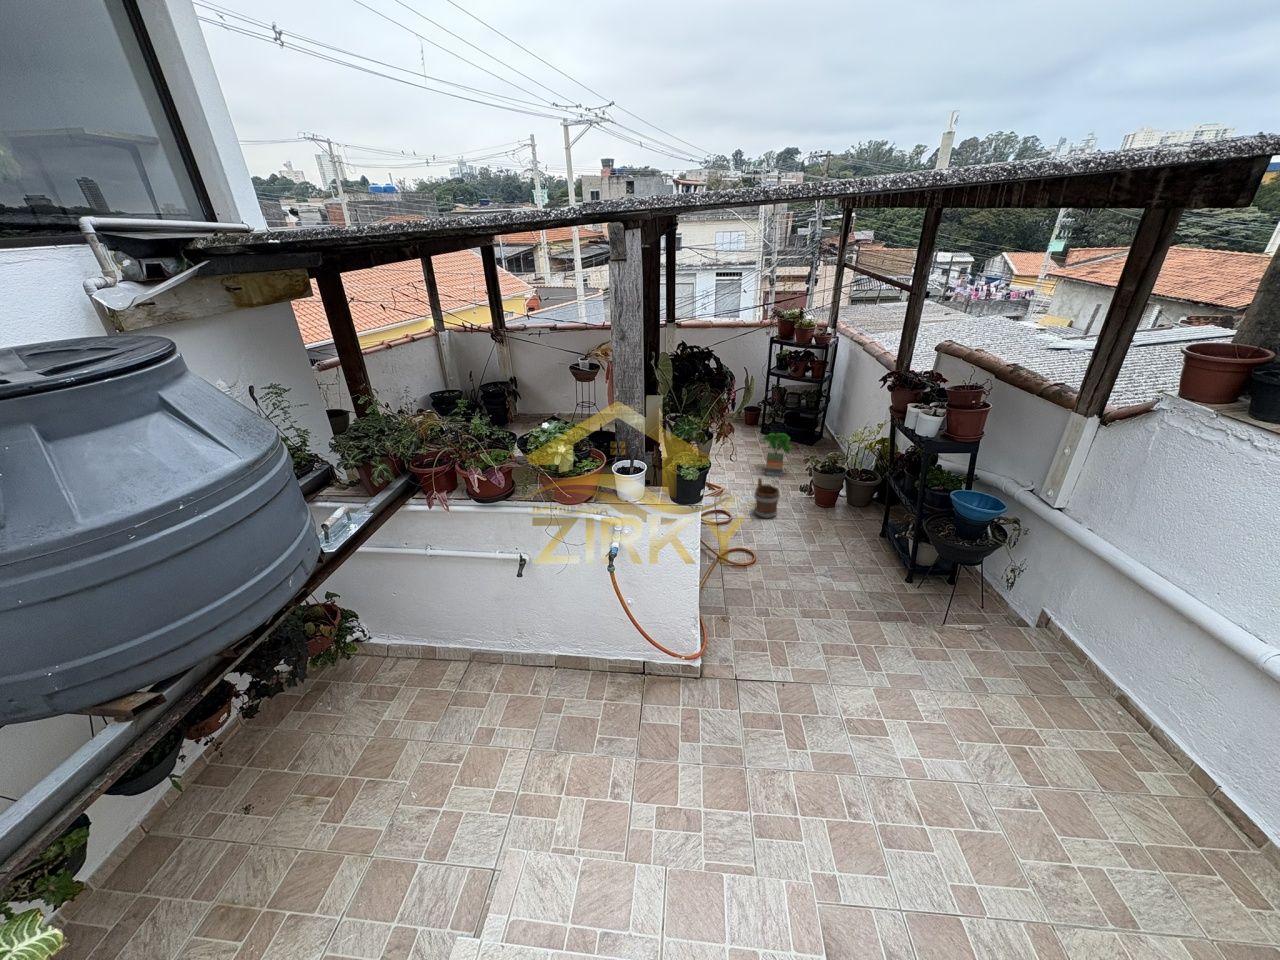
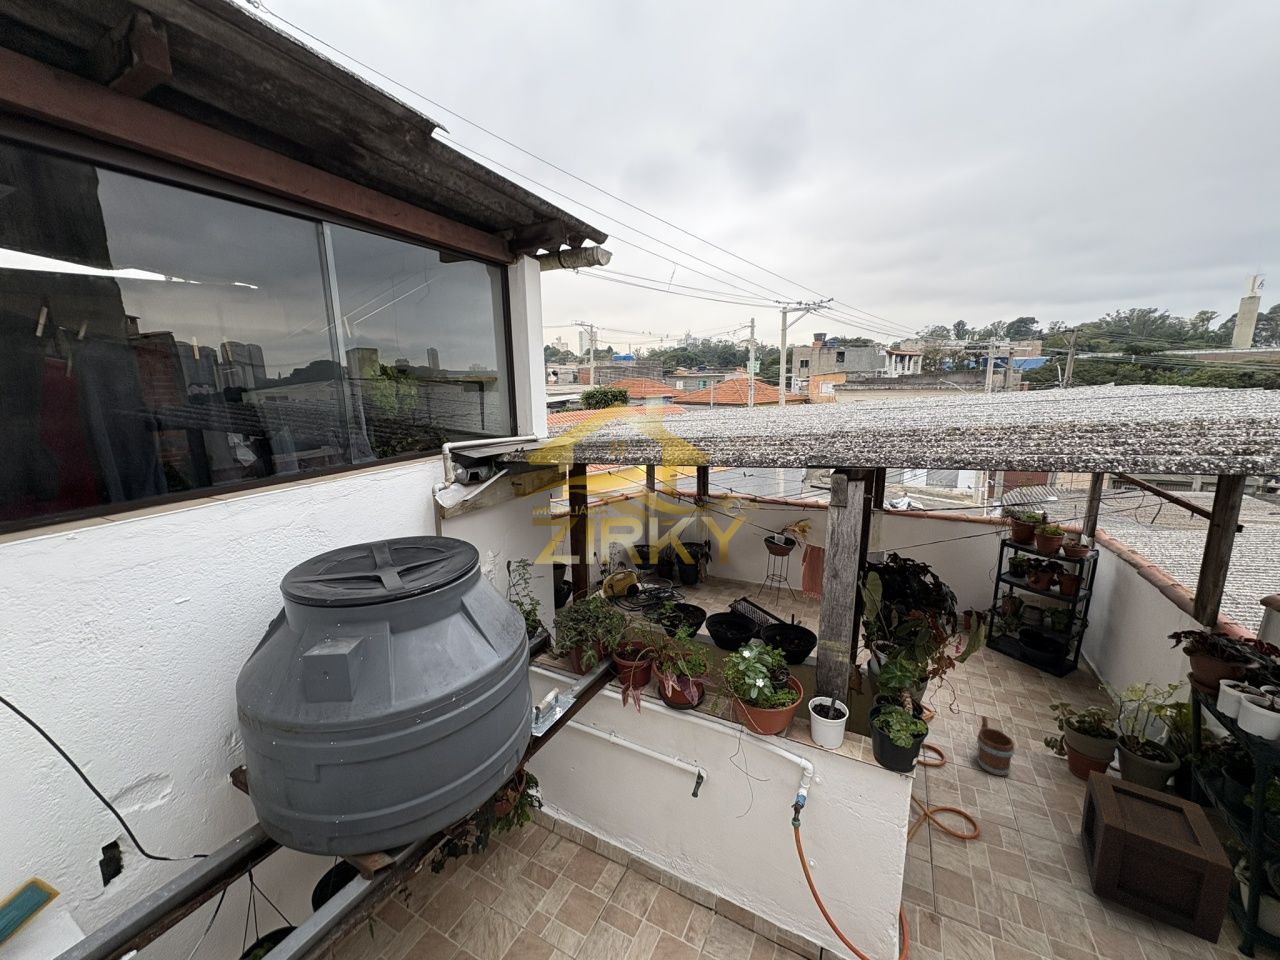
potted tree: present [763,433,792,477] -> none [987,655,1031,714]
wooden crate: none [819,490,899,575] -> present [1081,770,1233,945]

